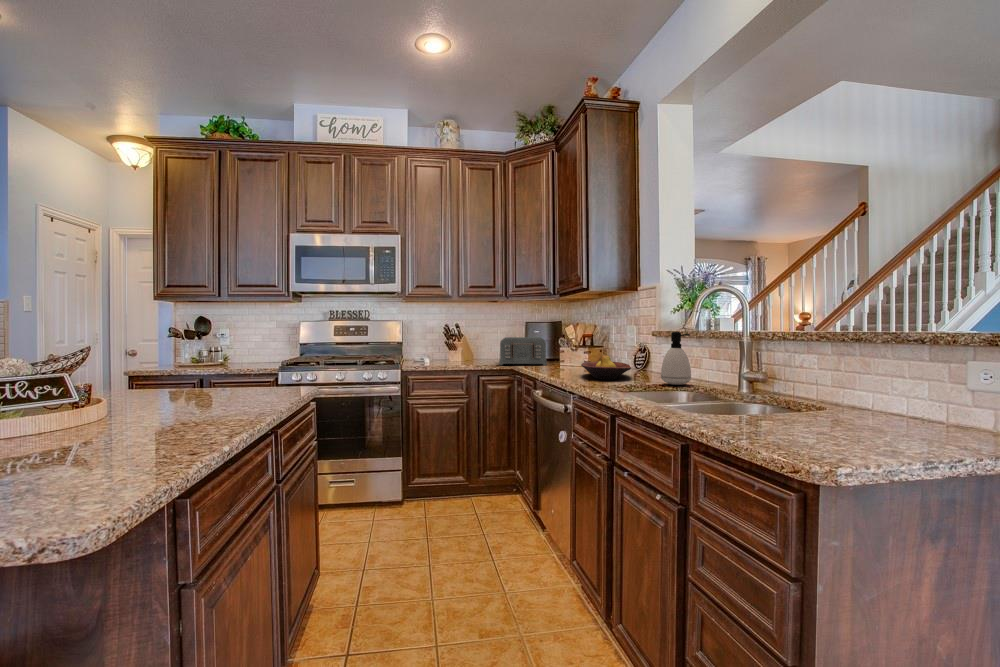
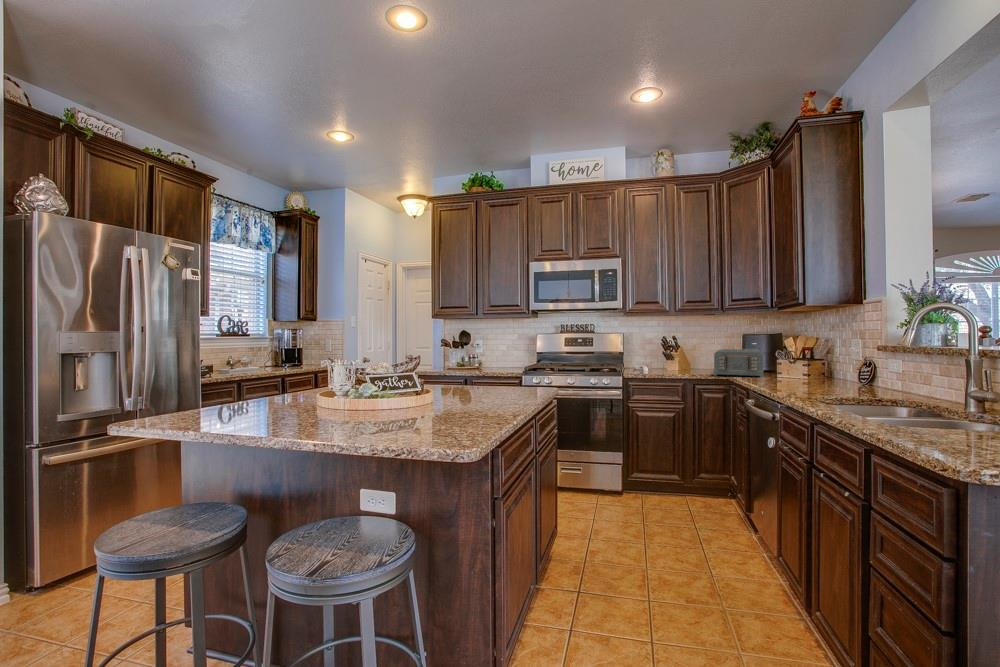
soap dispenser: present [661,332,691,385] -> none [878,350,914,401]
fruit bowl: present [581,354,631,380] -> none [794,369,850,394]

